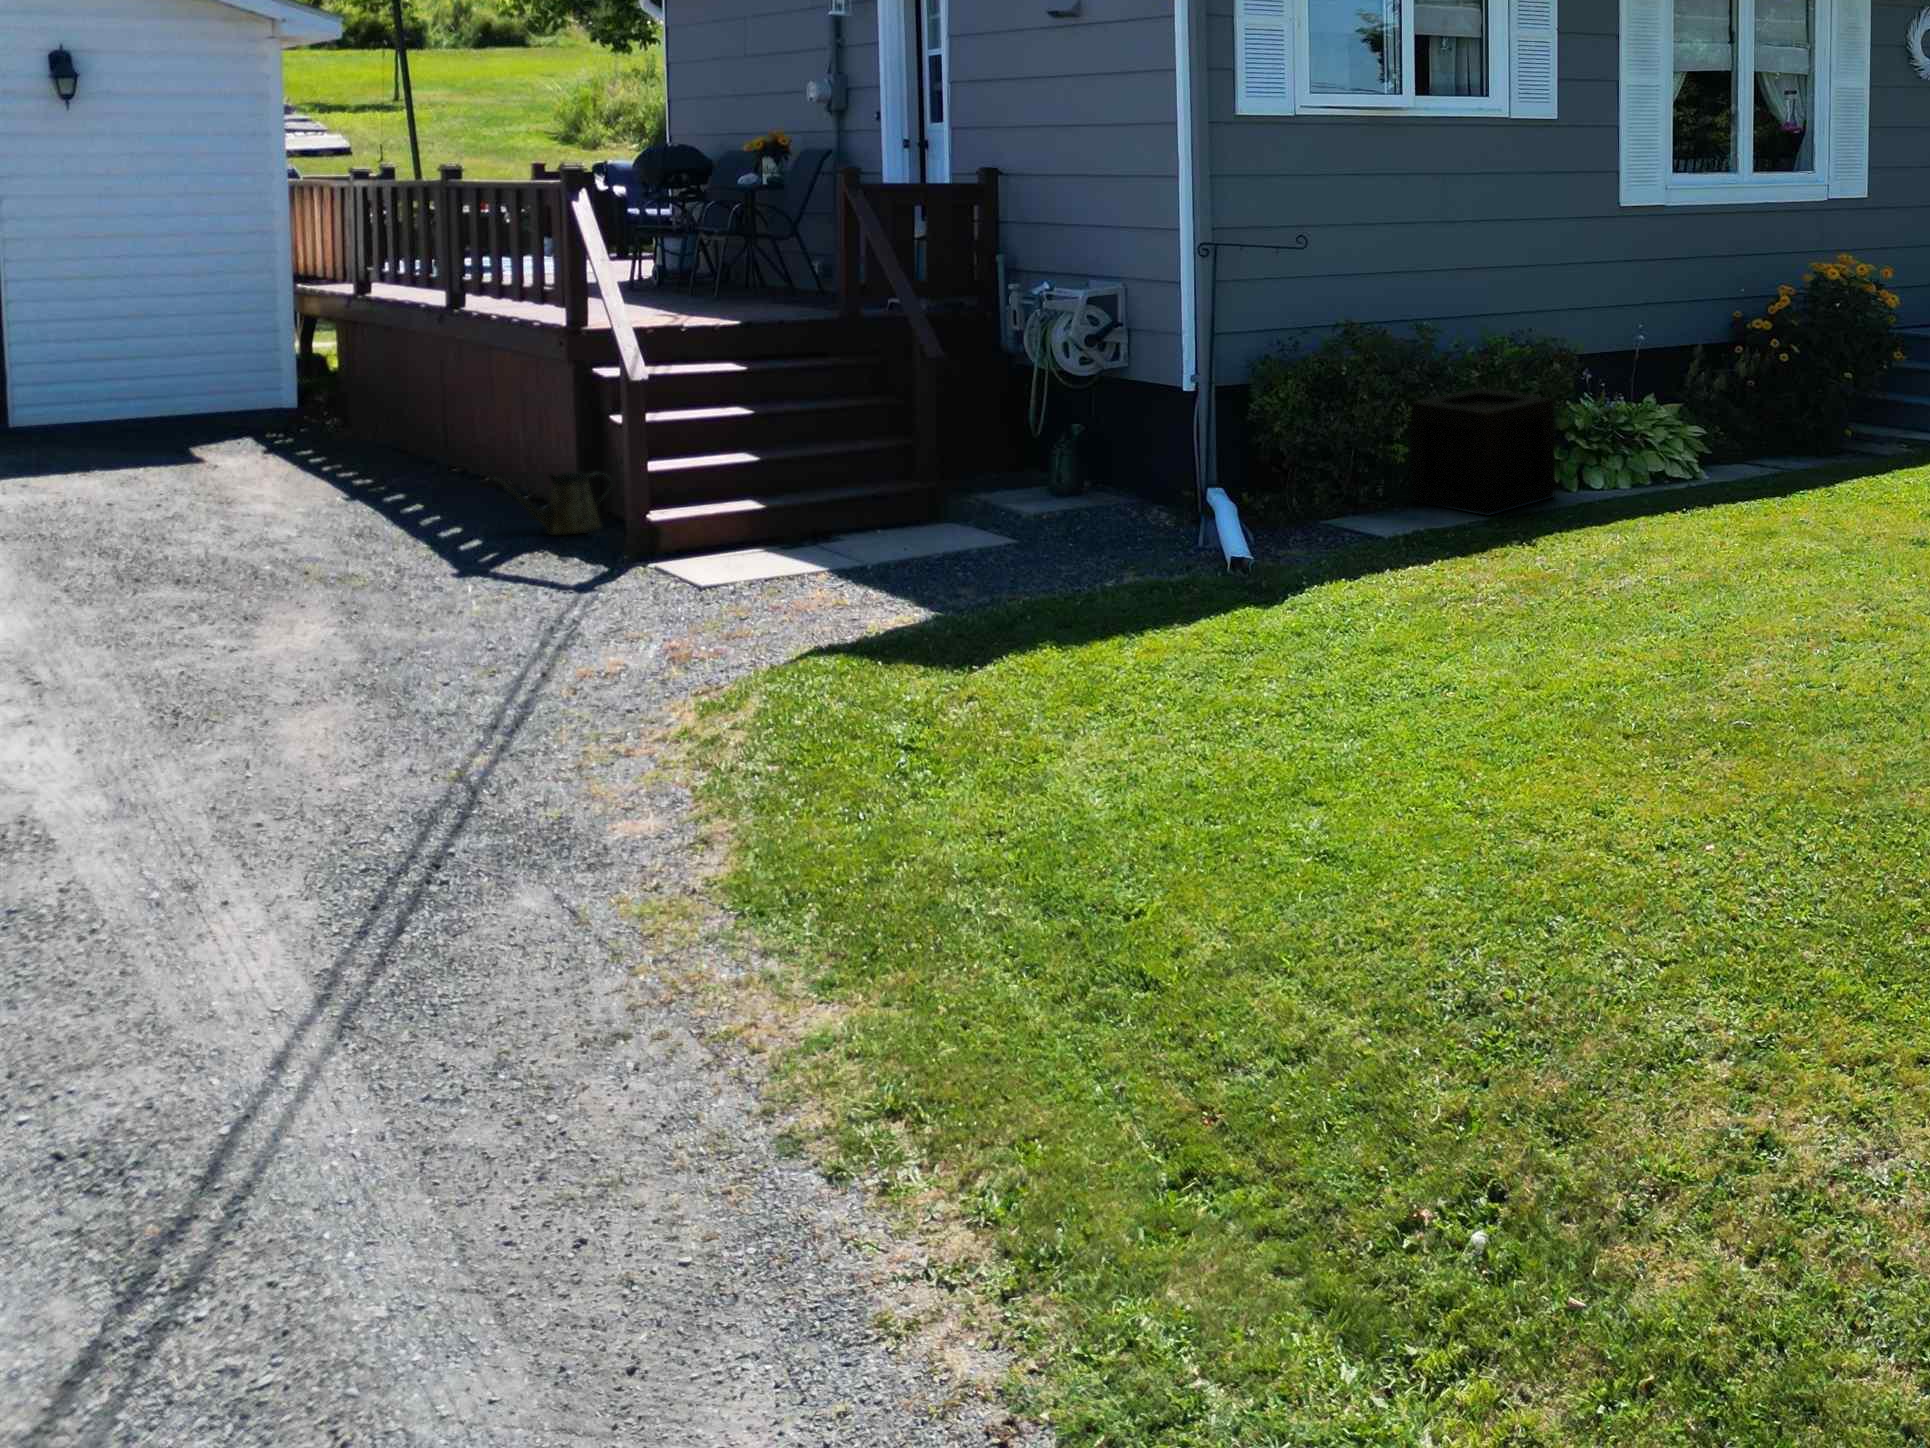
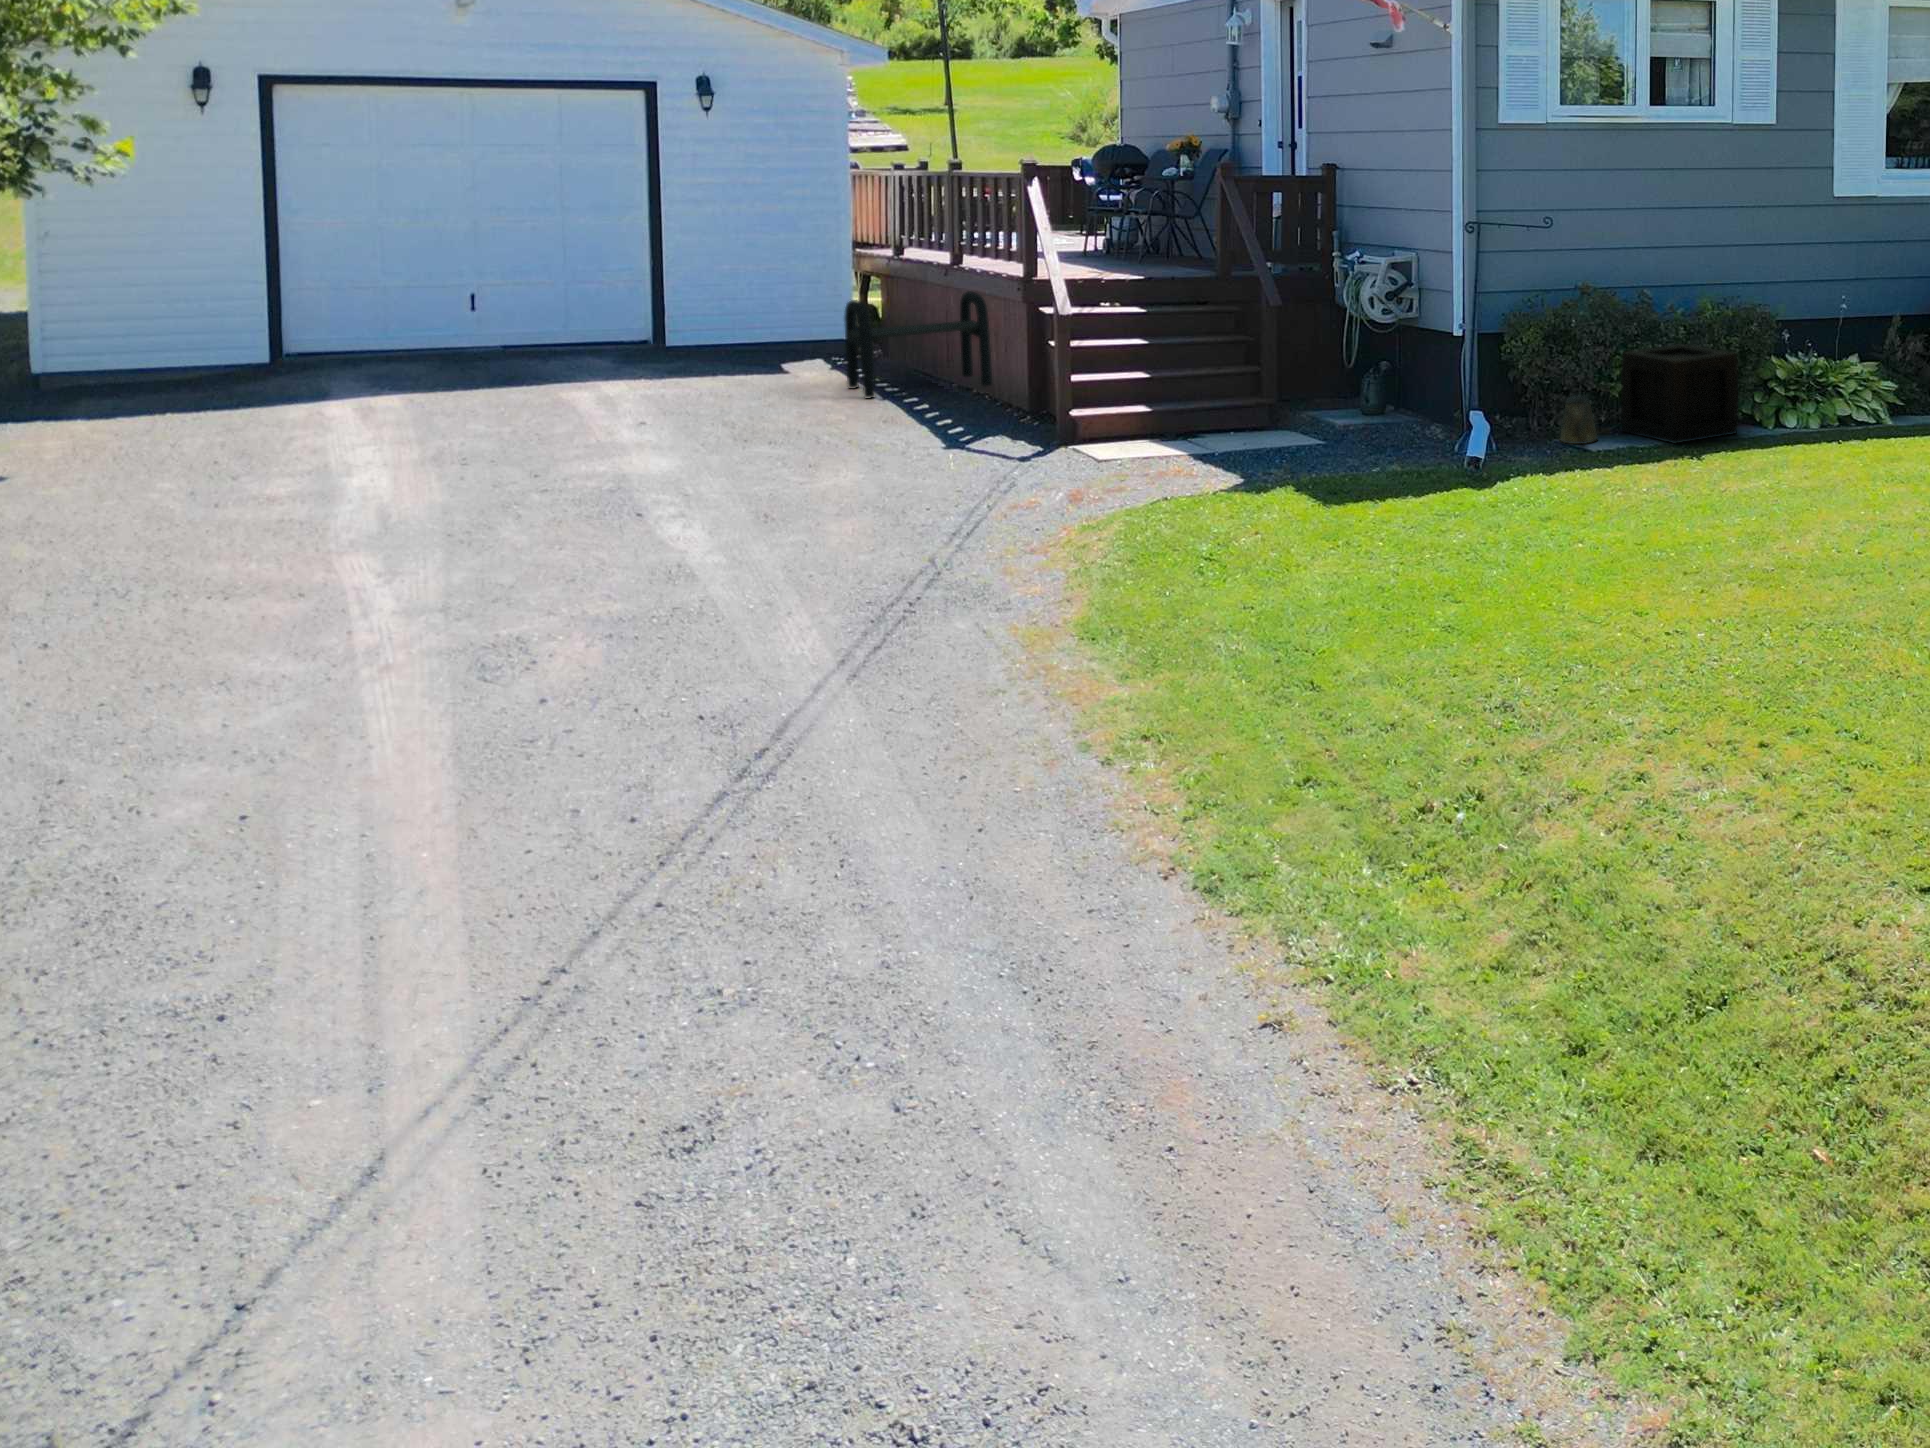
bench: none [286,346,519,505] -> present [844,291,992,398]
watering can: present [492,472,612,535] -> present [1560,395,1597,444]

